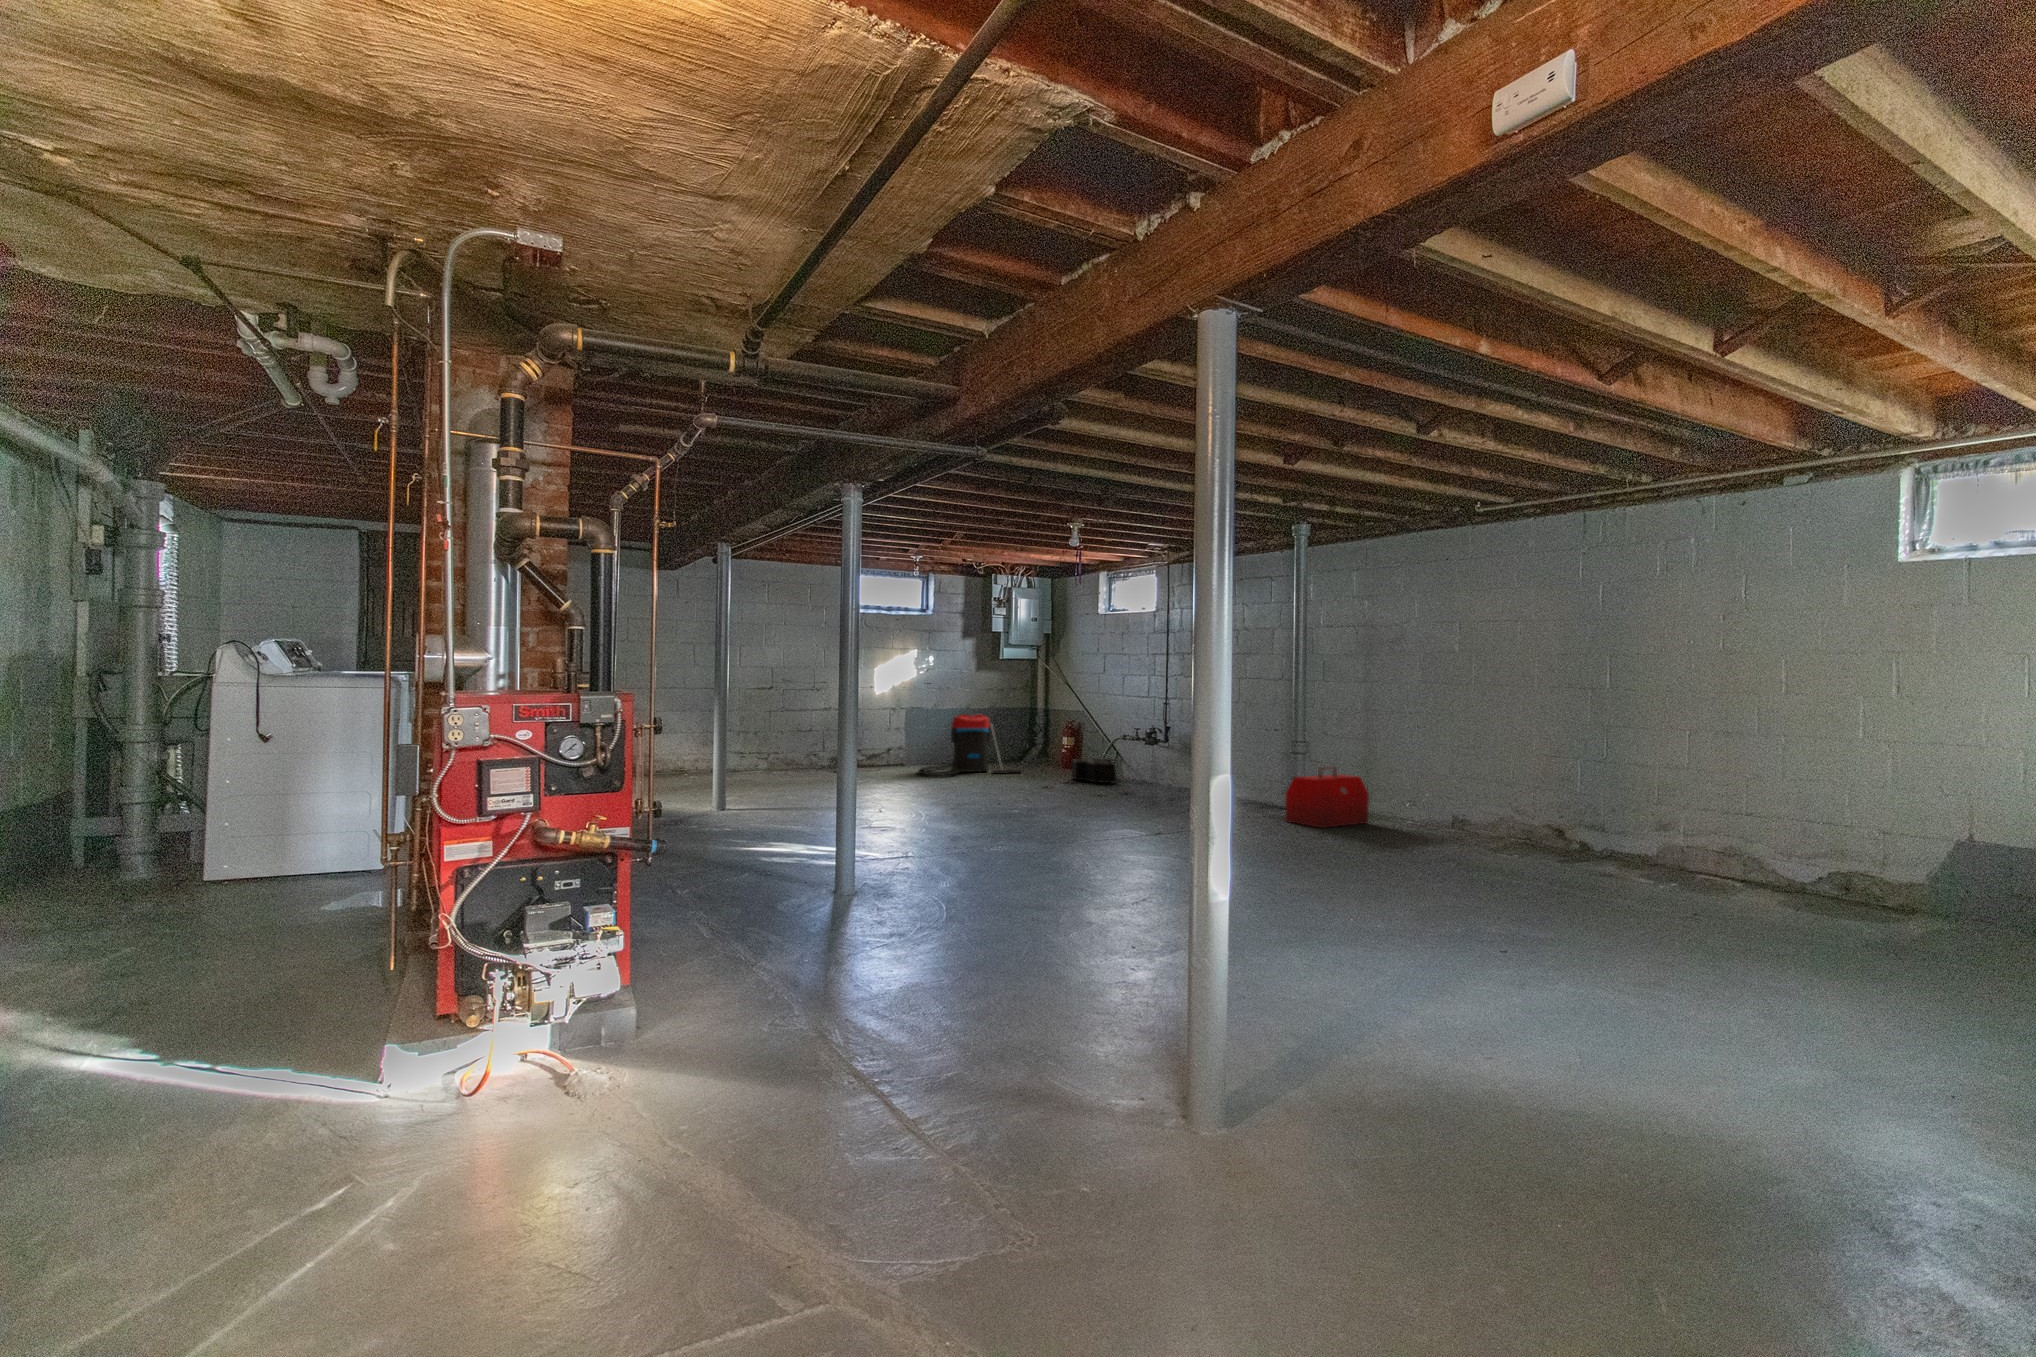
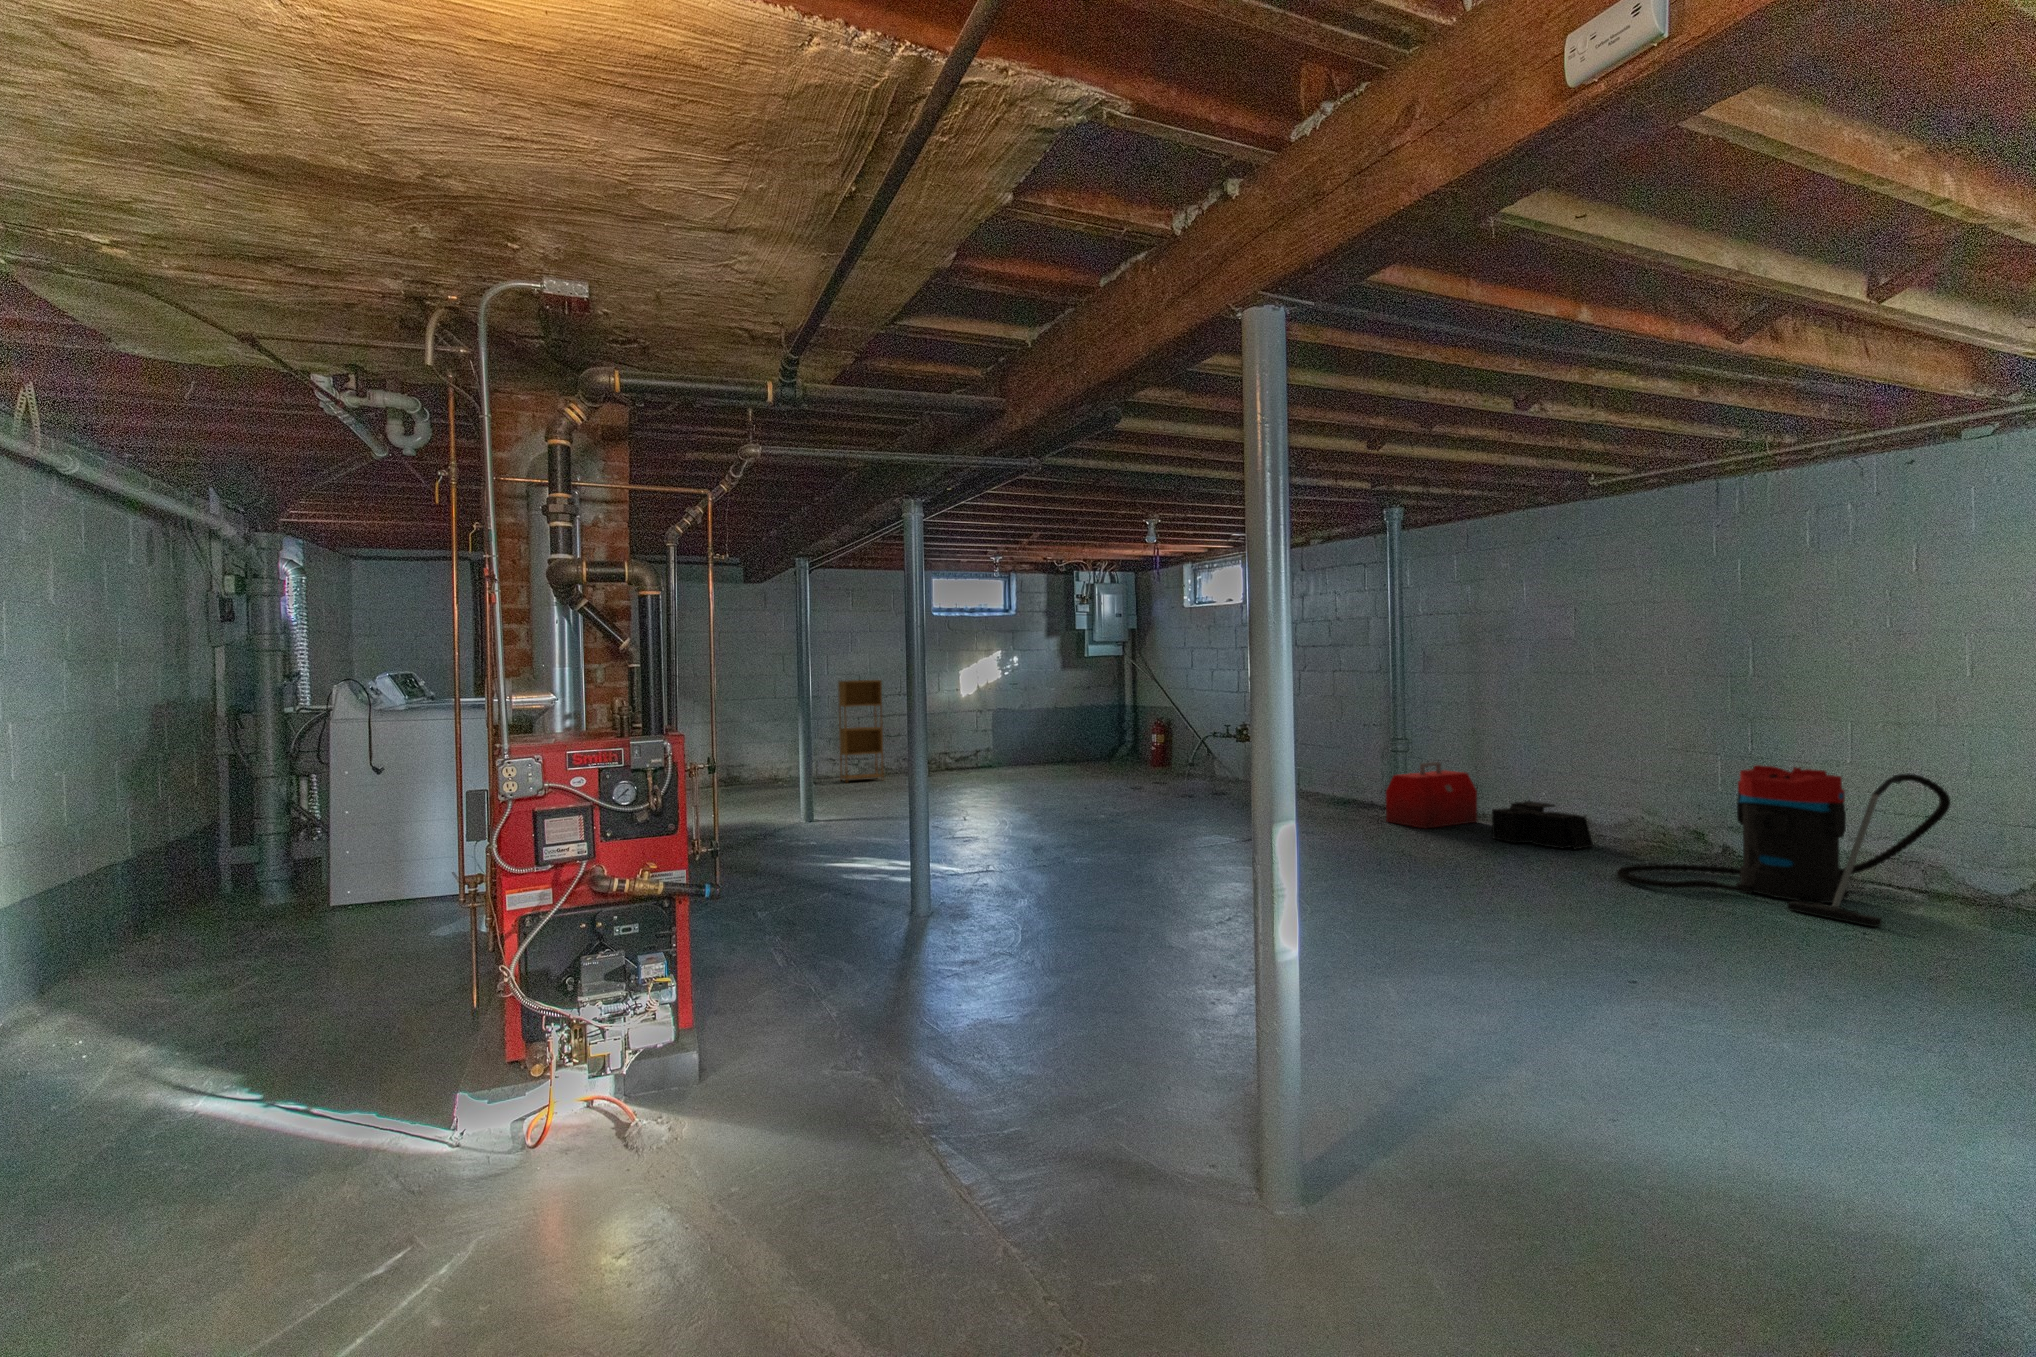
shelving unit: none [748,673,795,777] -> present [838,680,884,781]
vacuum cleaner: present [919,714,1021,775] -> present [1617,765,1951,927]
storage bin: present [1072,758,1117,783] -> present [1492,801,1593,849]

